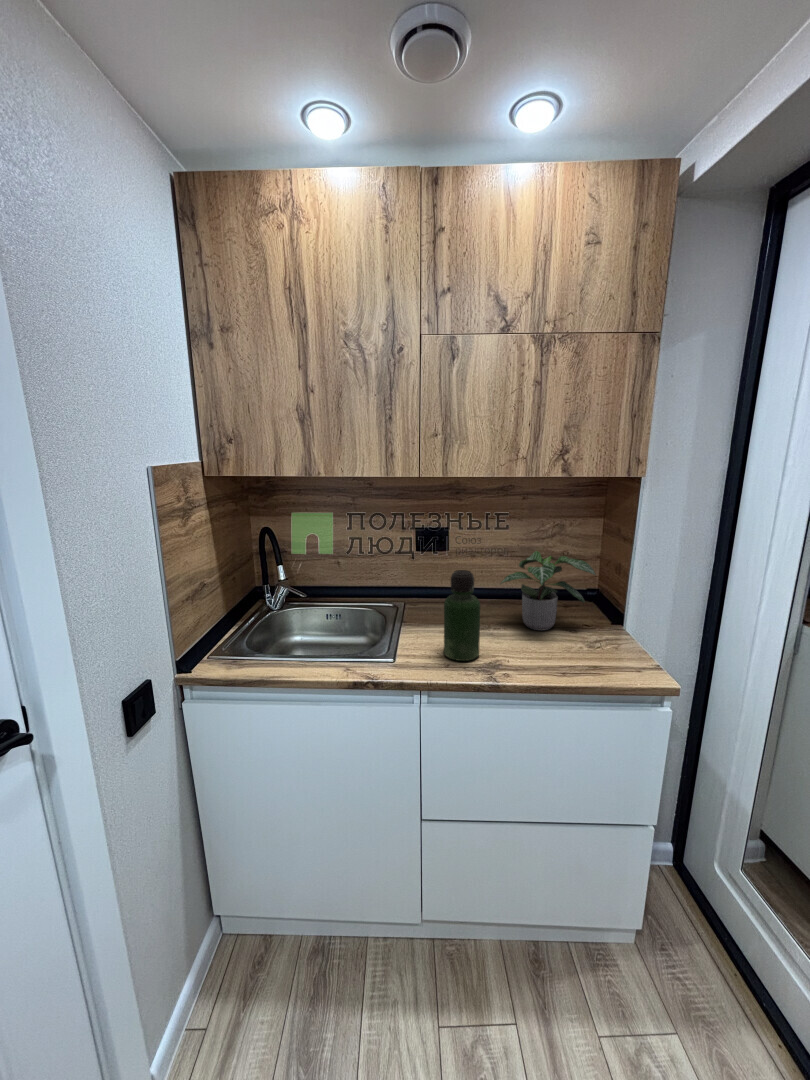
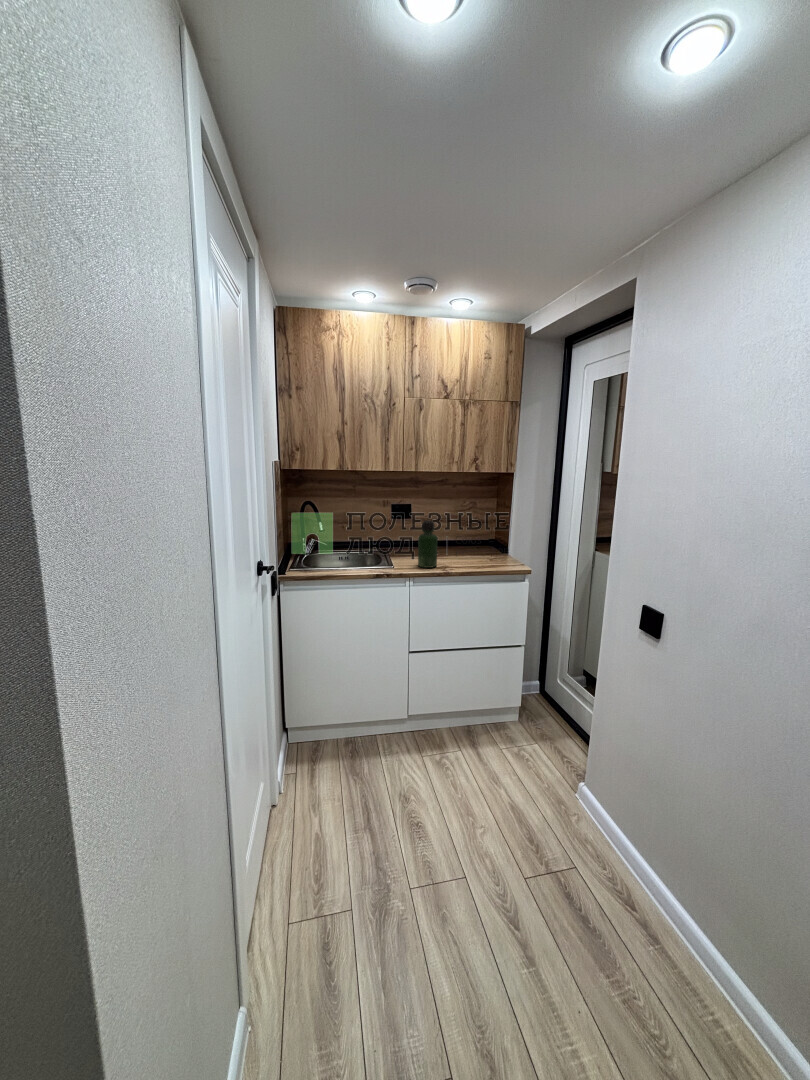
potted plant: present [501,551,595,630] -> none [443,516,492,558]

